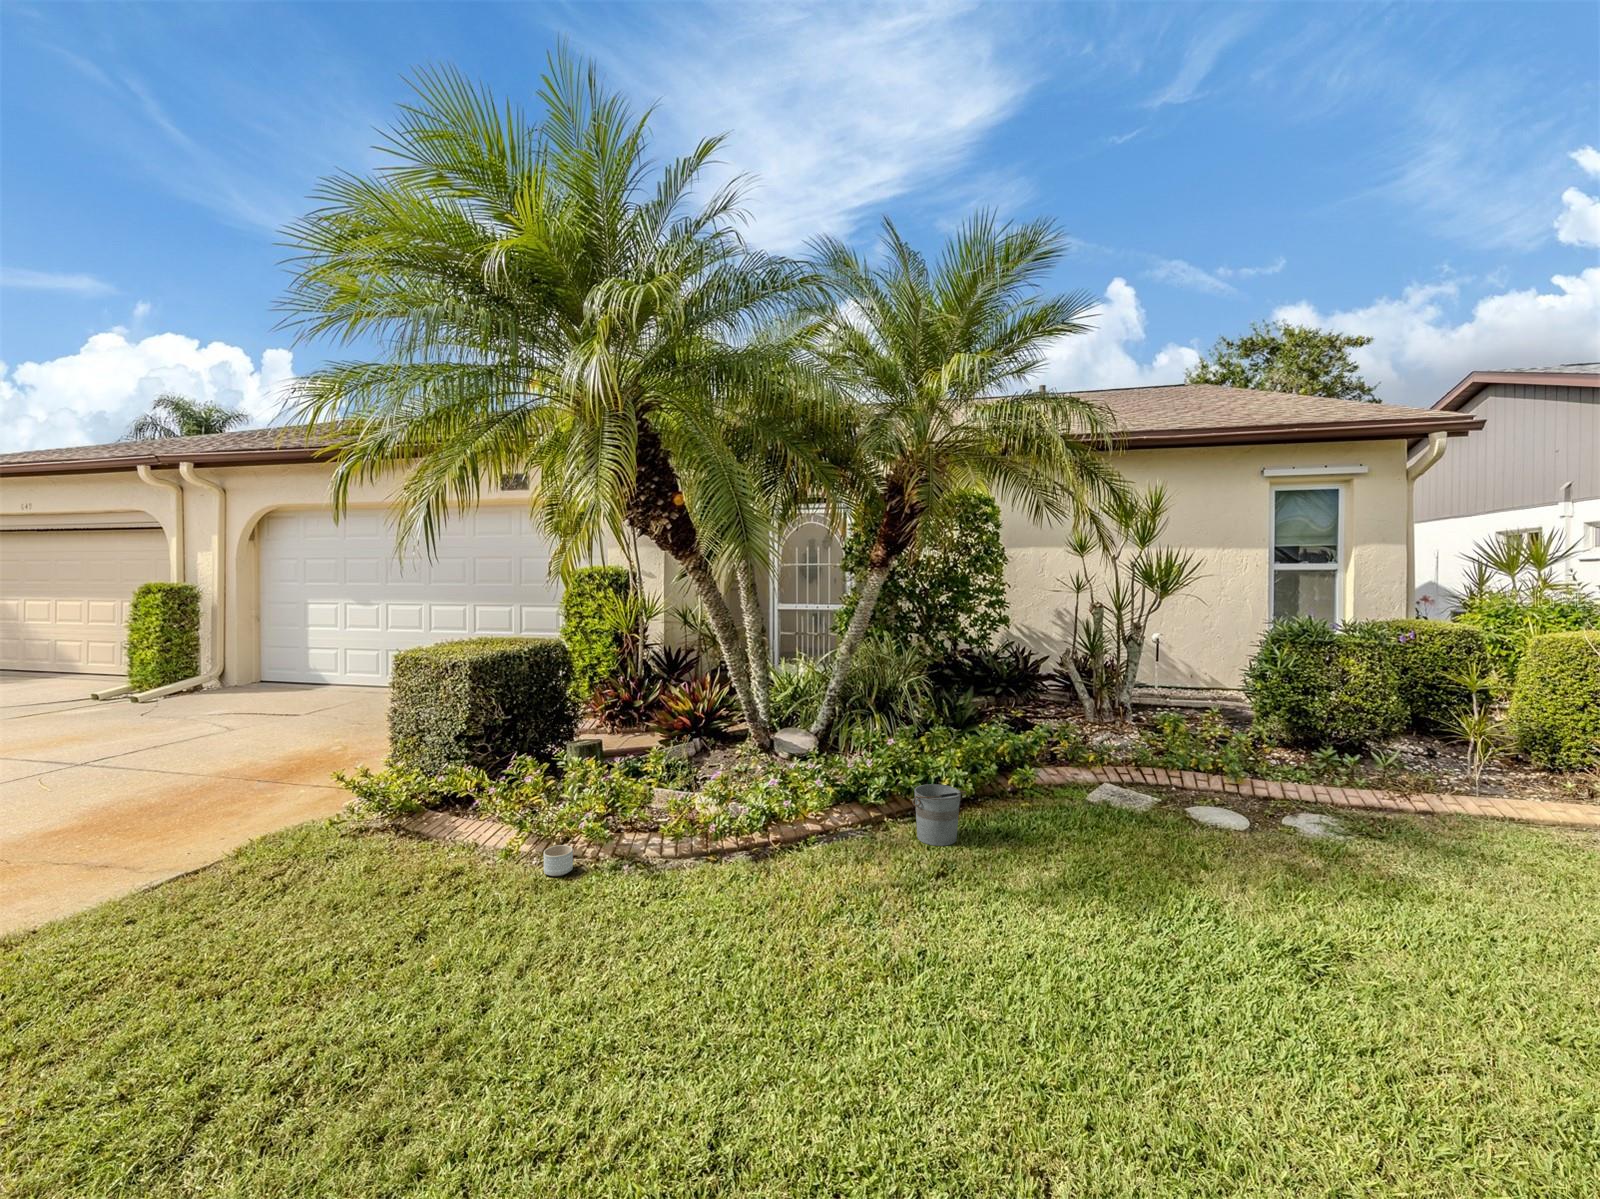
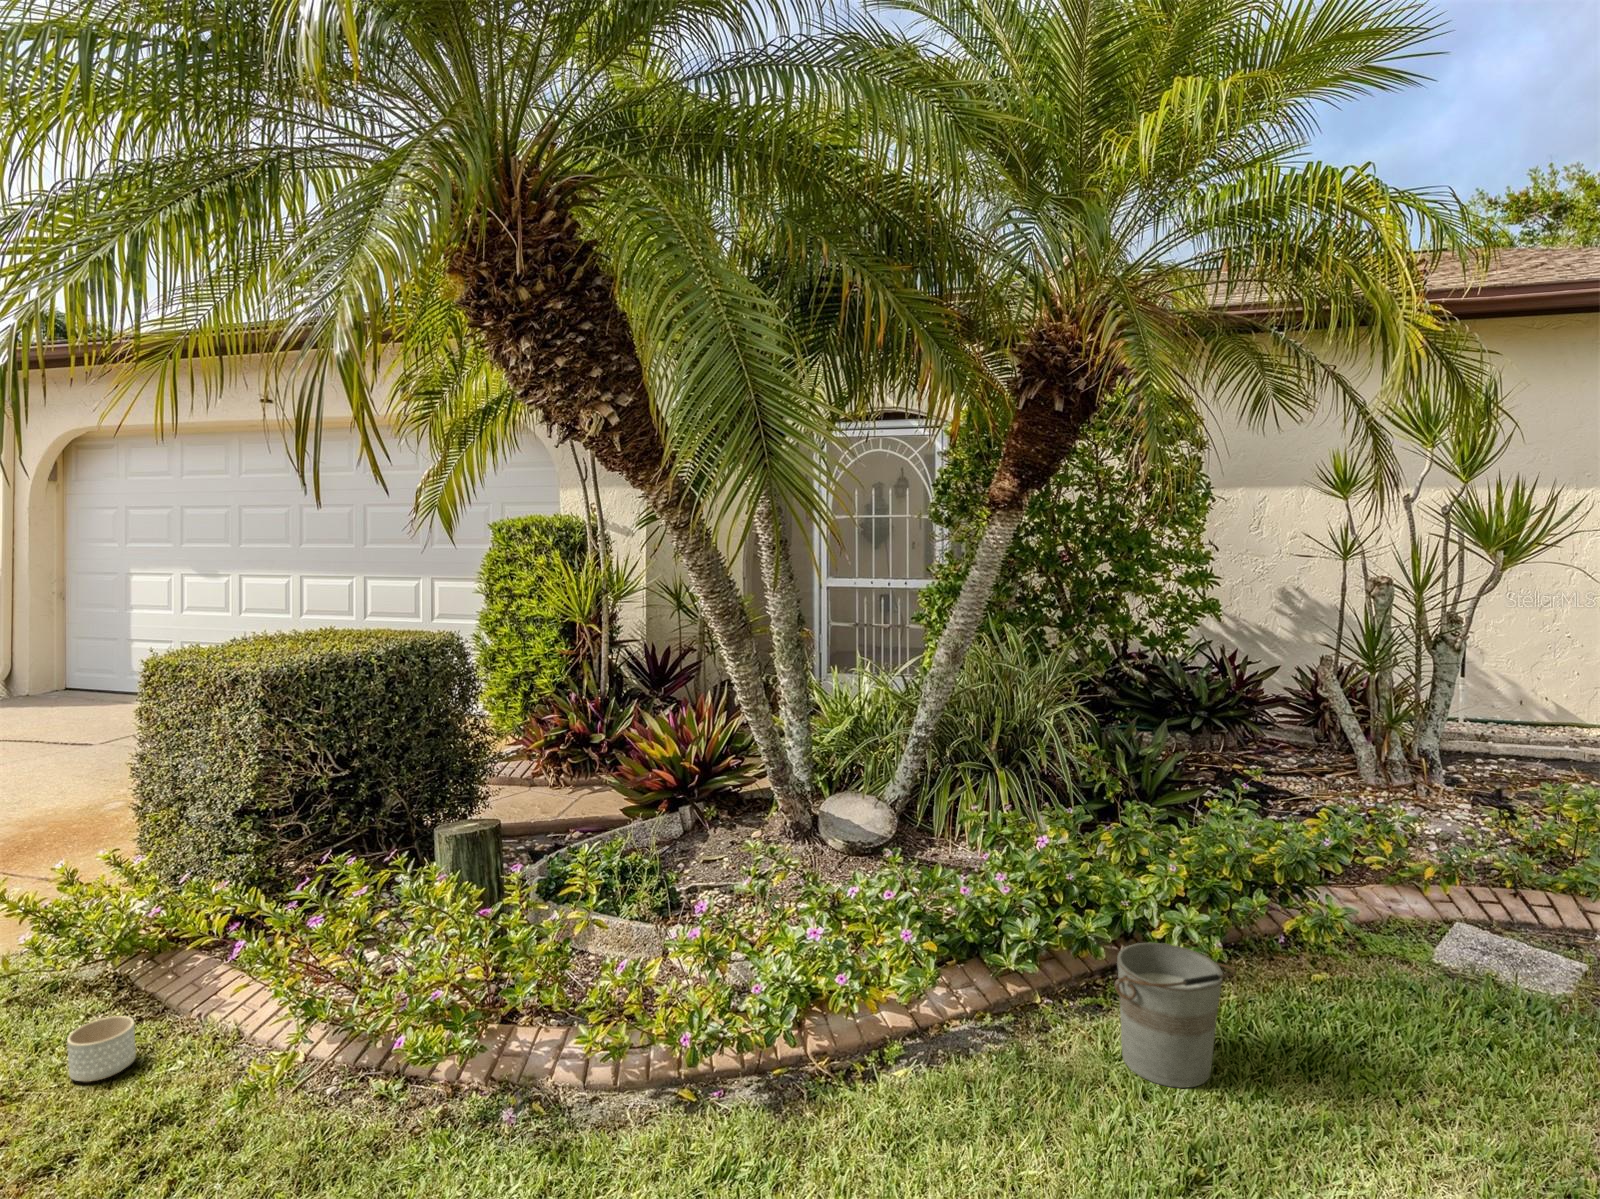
planter: present [544,845,573,876] -> present [67,1016,136,1082]

